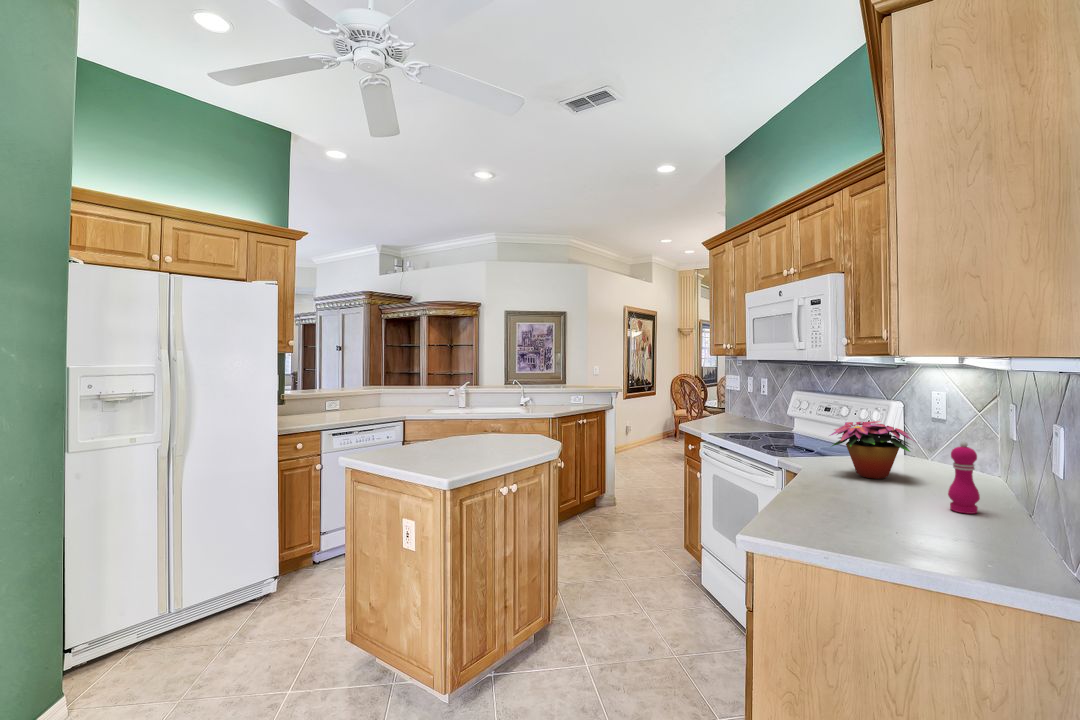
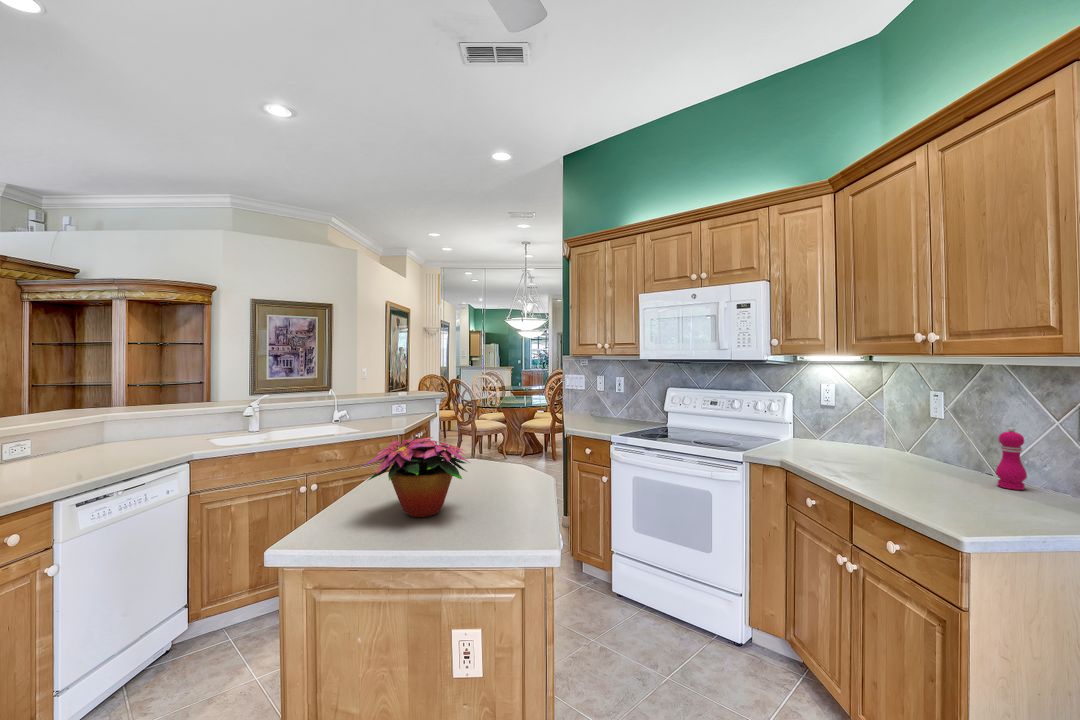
flower arrangement: present [831,421,914,479] -> present [366,437,470,517]

